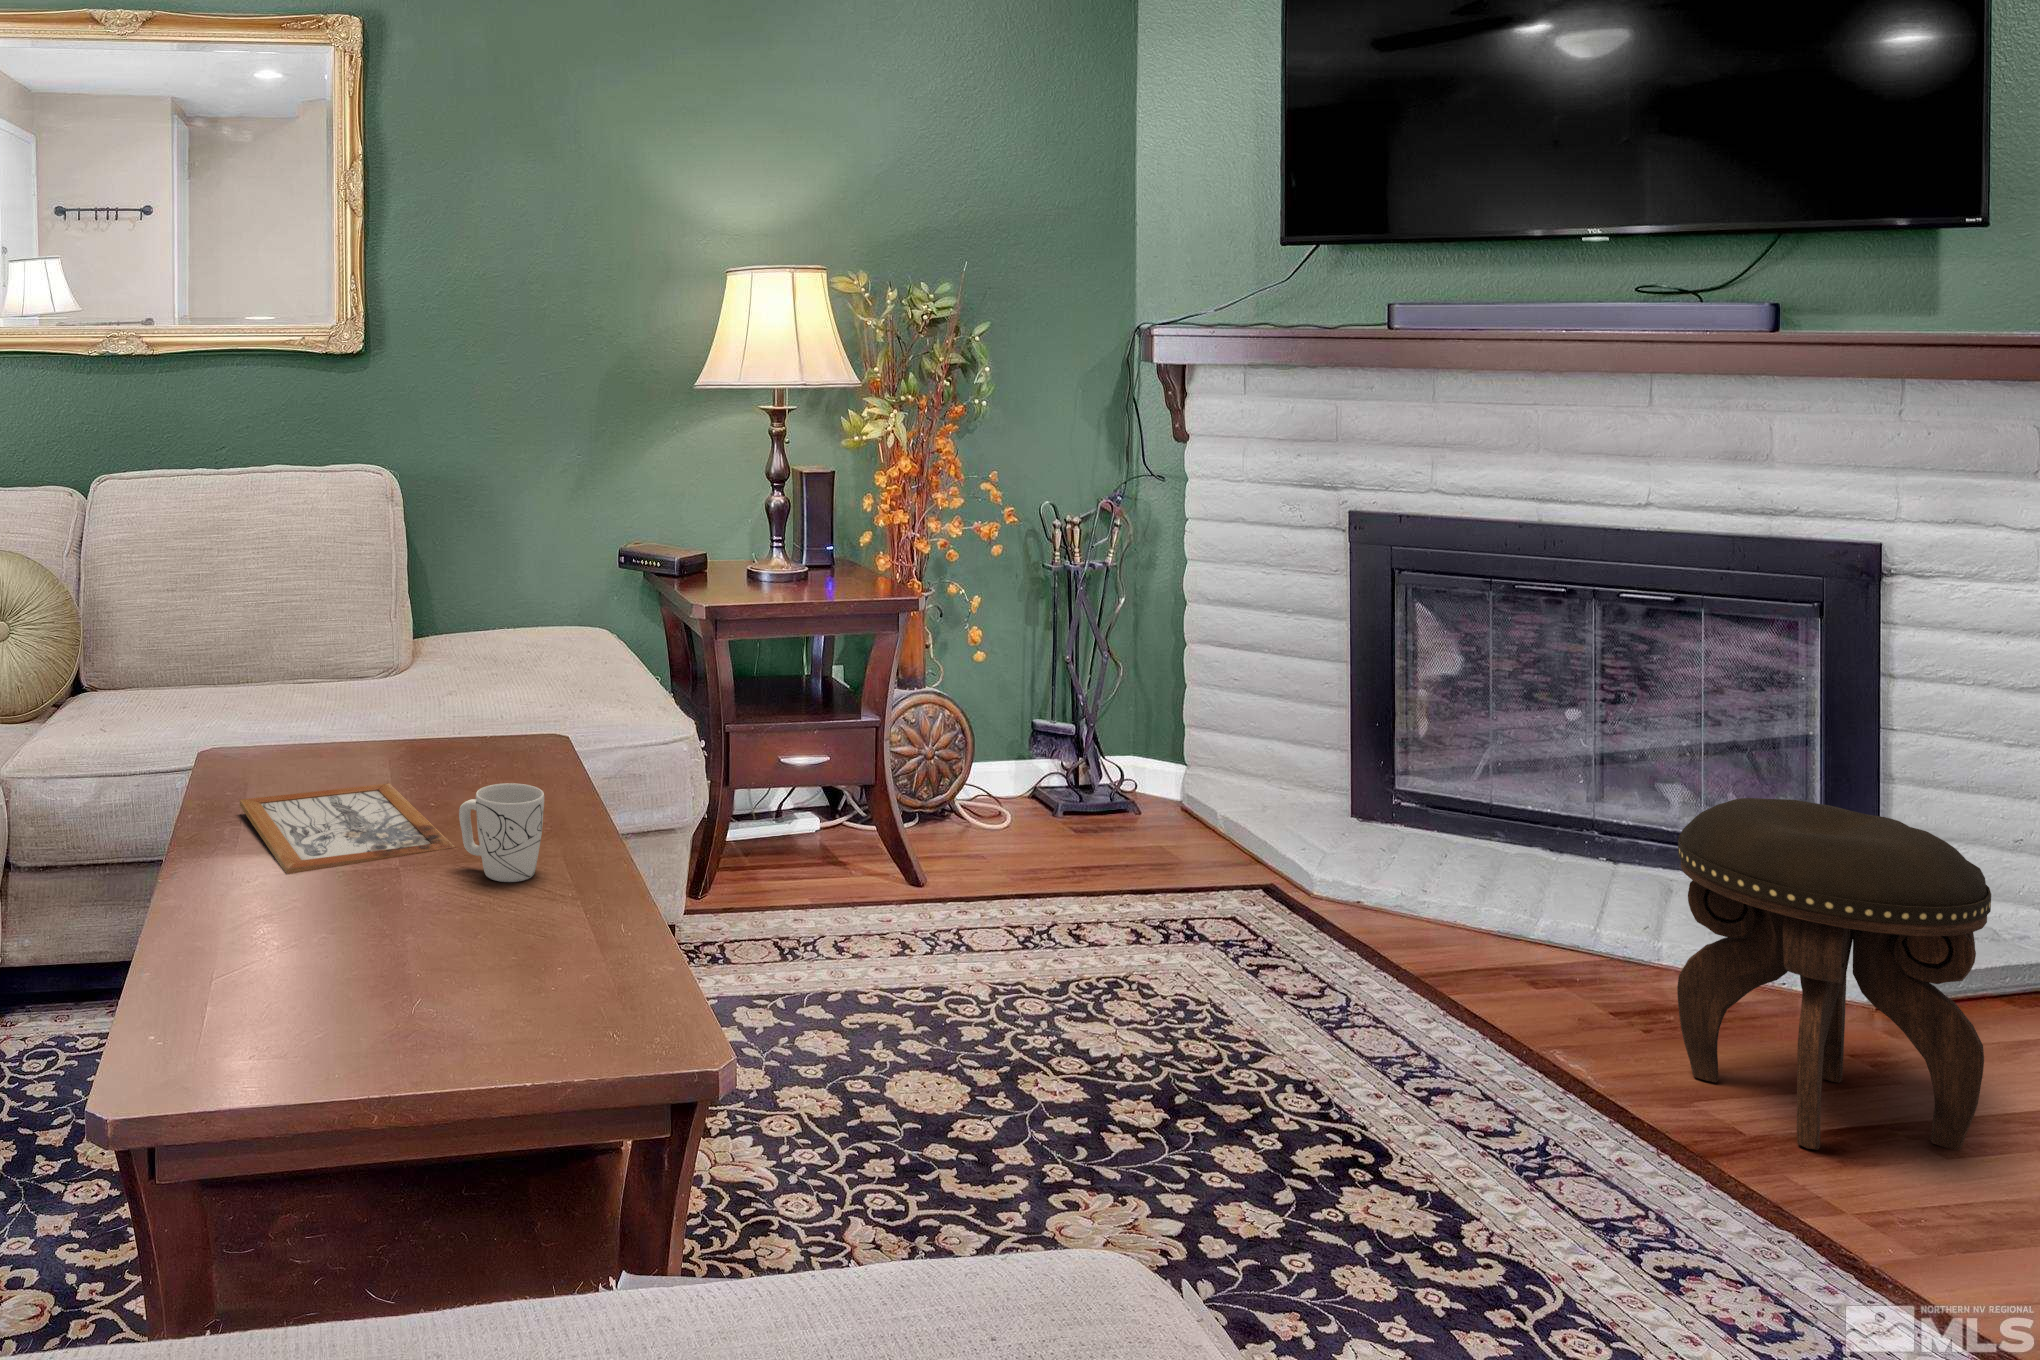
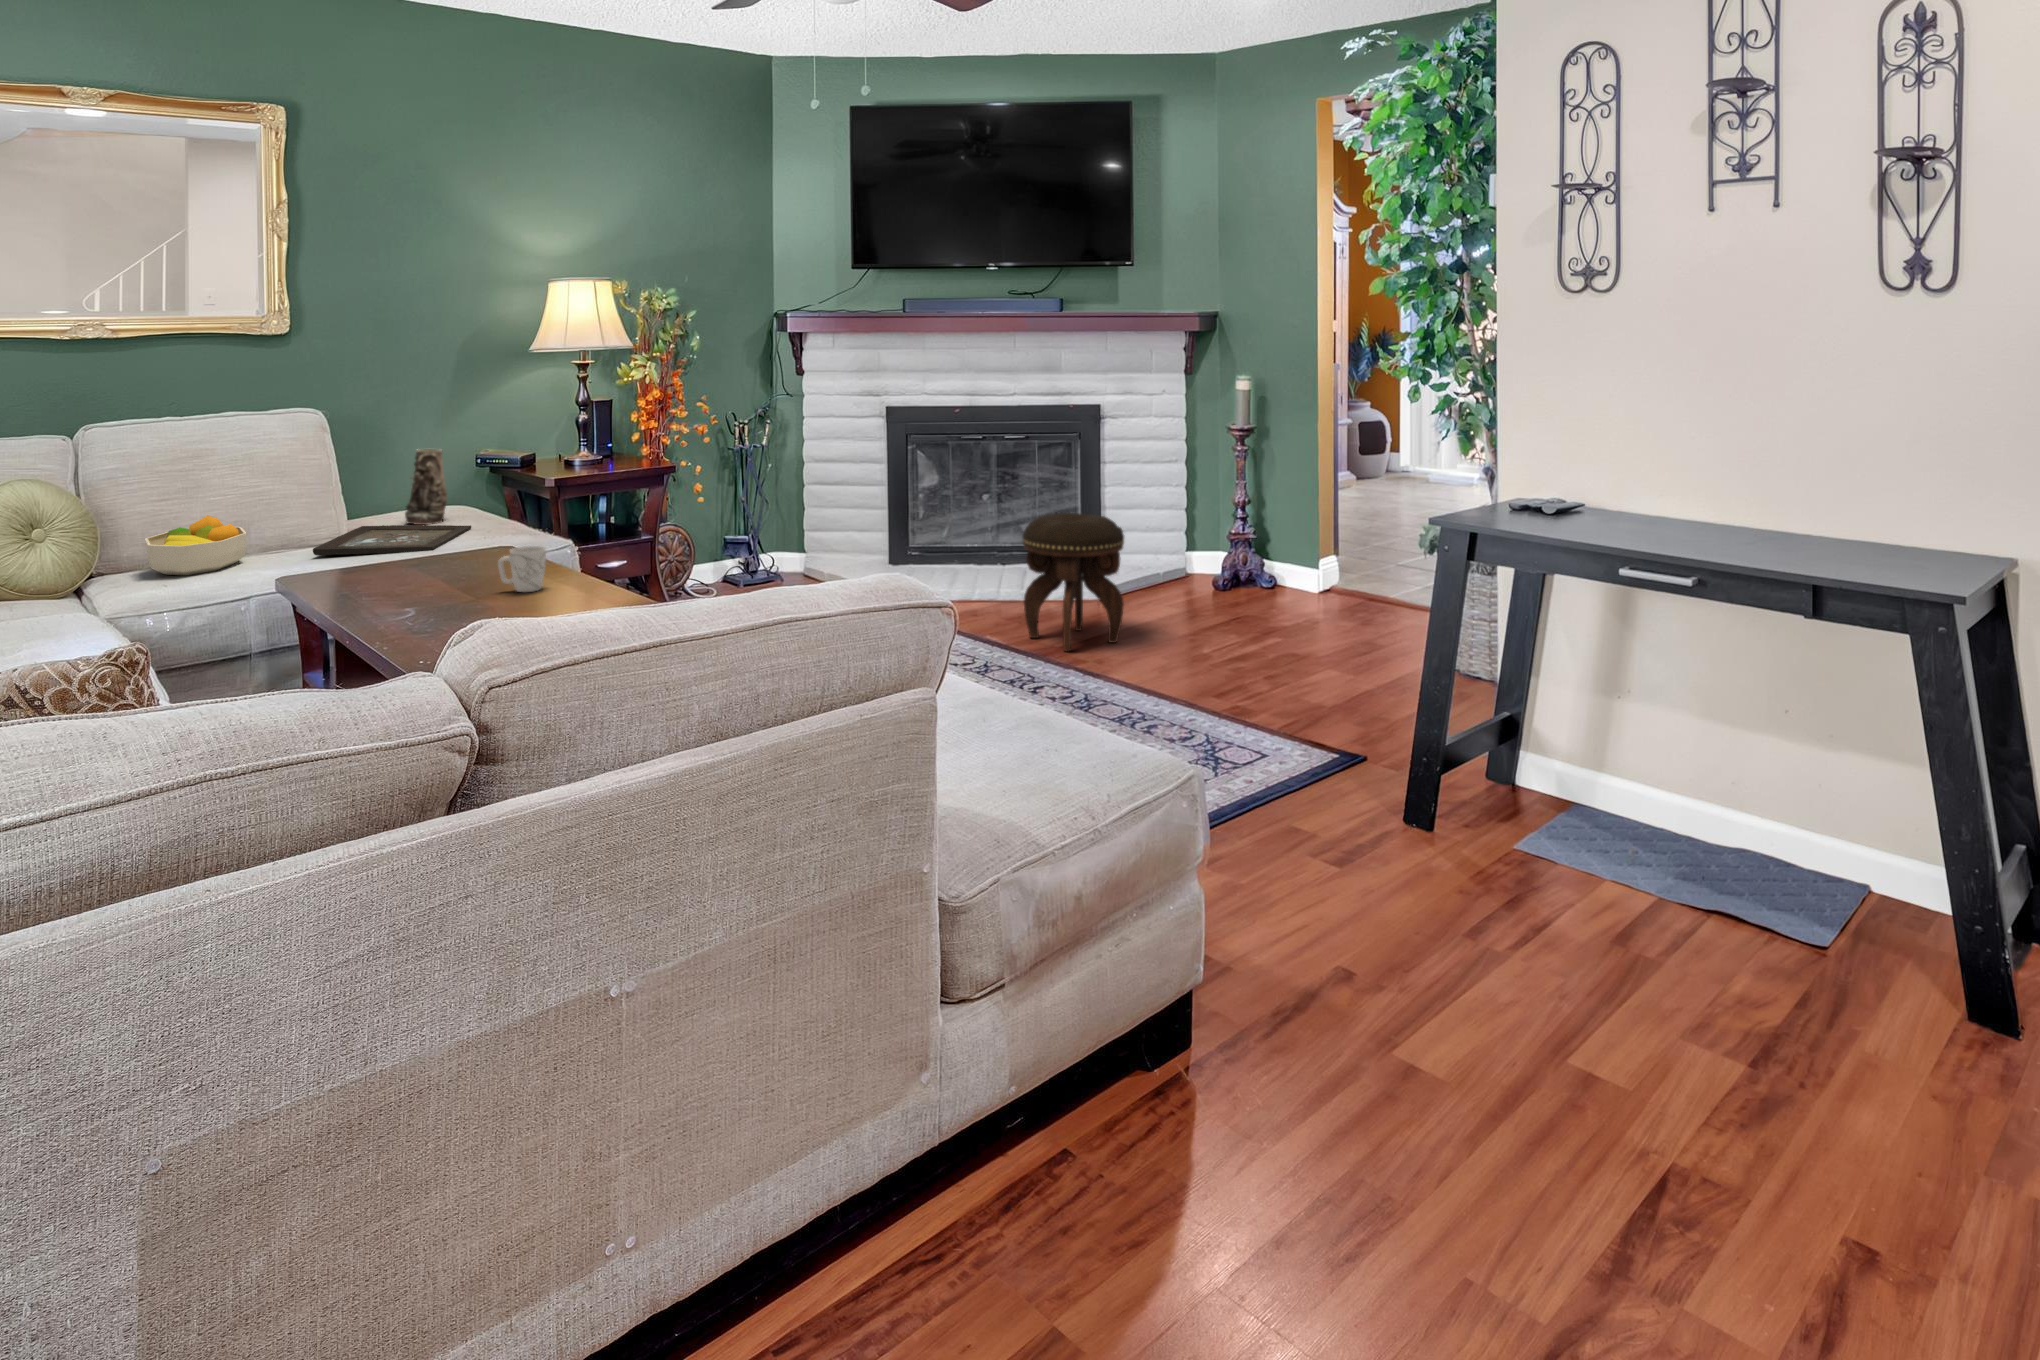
vase: none [495,538,555,660] -> present [405,449,447,525]
fruit bowl: none [103,621,246,715] -> present [145,515,247,575]
tray: none [314,655,567,725] -> present [313,525,471,555]
picture frame: present [240,783,455,874] -> none [335,573,487,608]

